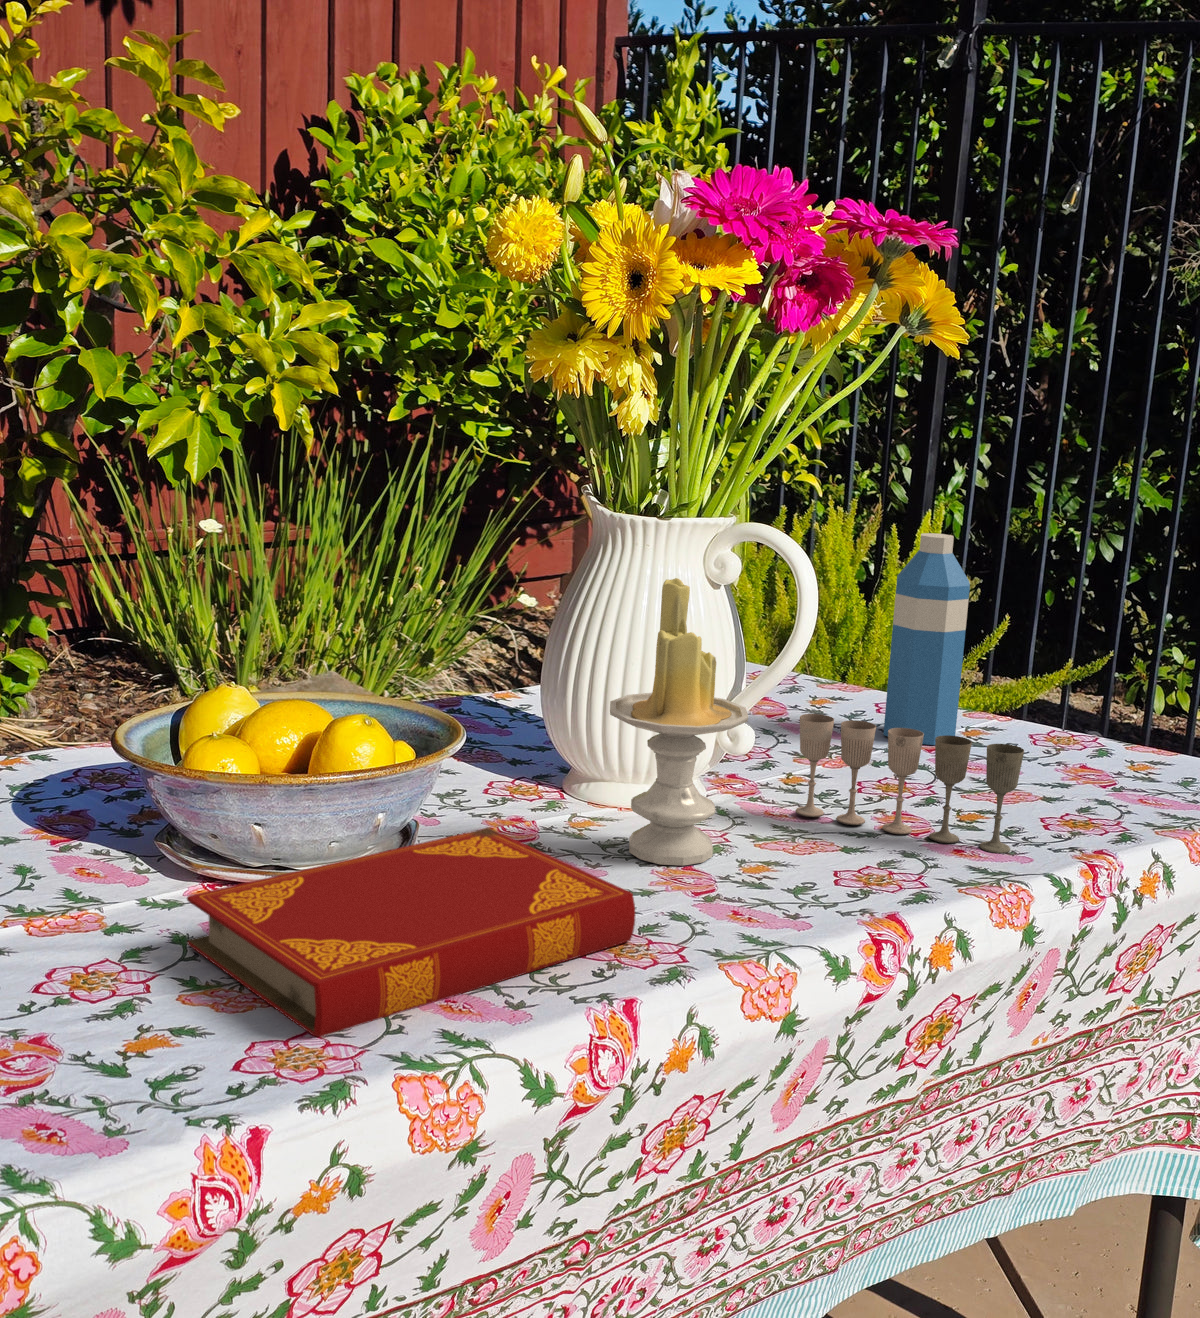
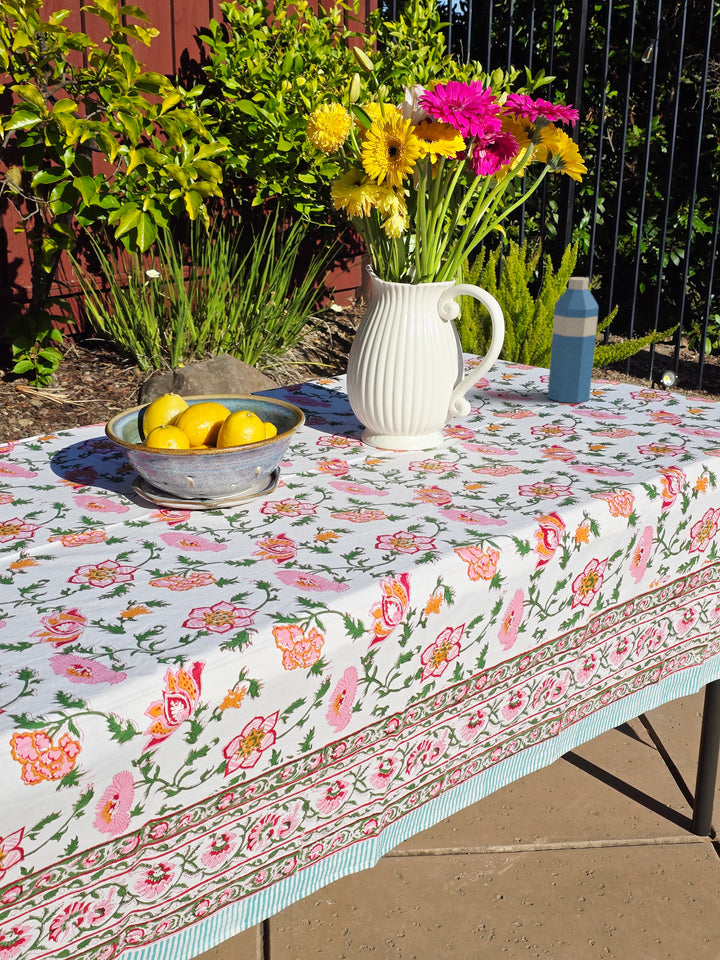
candle: present [610,578,748,866] -> none [387,320,468,487]
wine glass: present [795,714,1024,853] -> none [497,393,631,471]
hardback book: present [187,828,635,1037] -> none [151,472,406,605]

